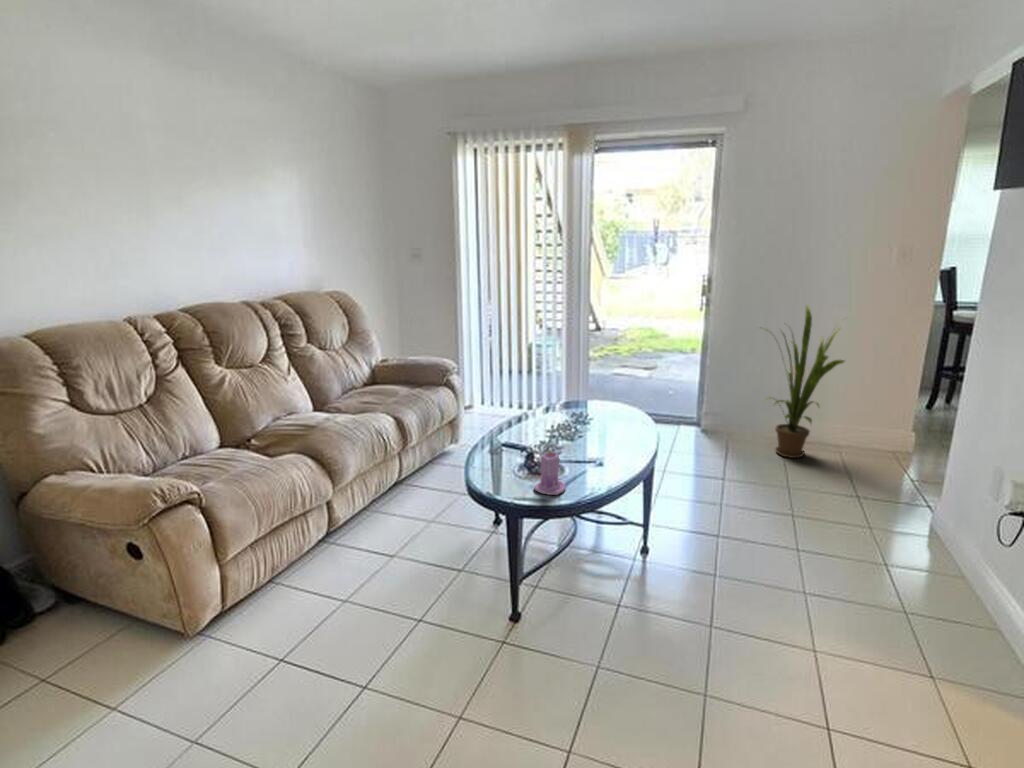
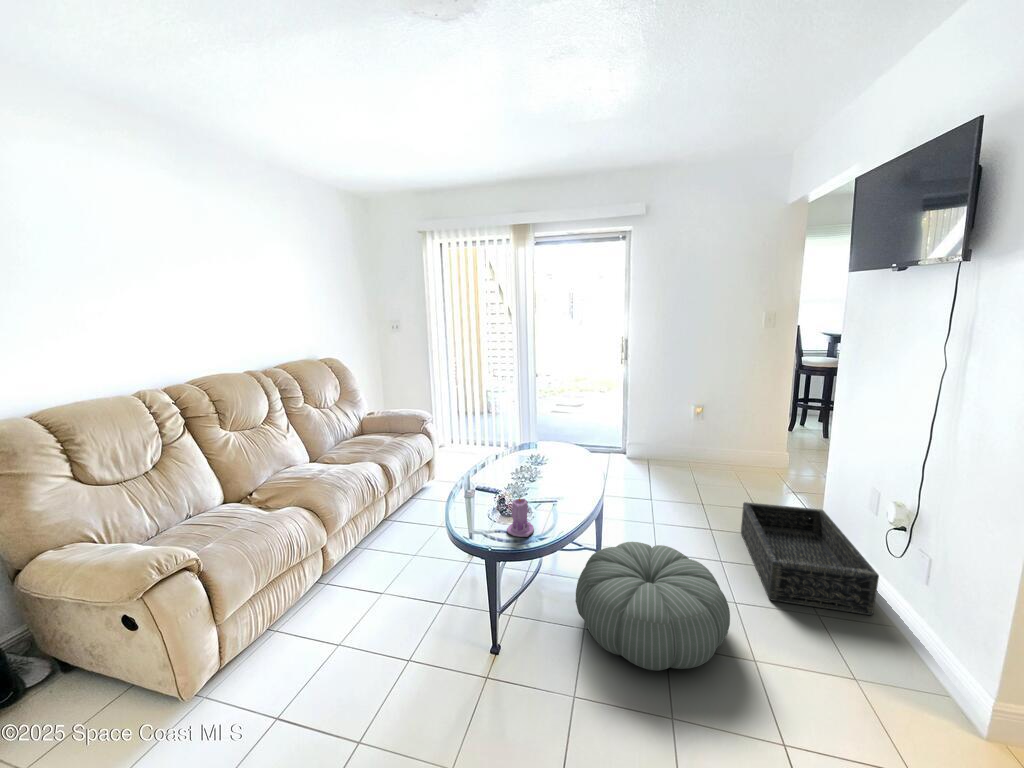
house plant: present [768,306,844,458] -> none [667,358,737,478]
basket: none [831,483,992,619] -> present [741,502,879,615]
pouf: none [612,515,794,652] -> present [576,542,730,671]

